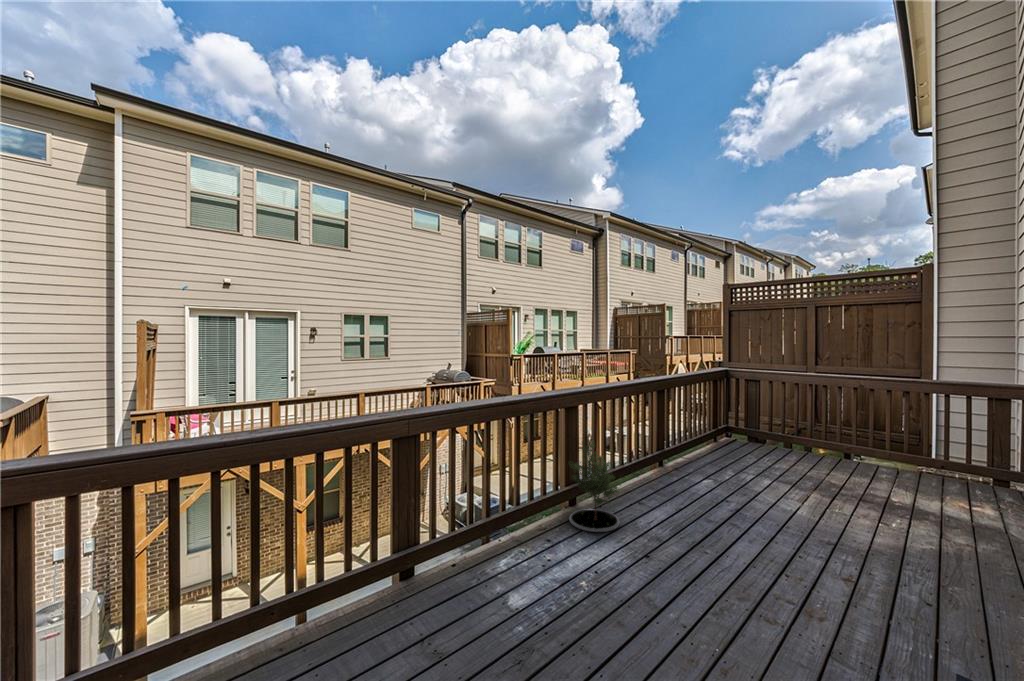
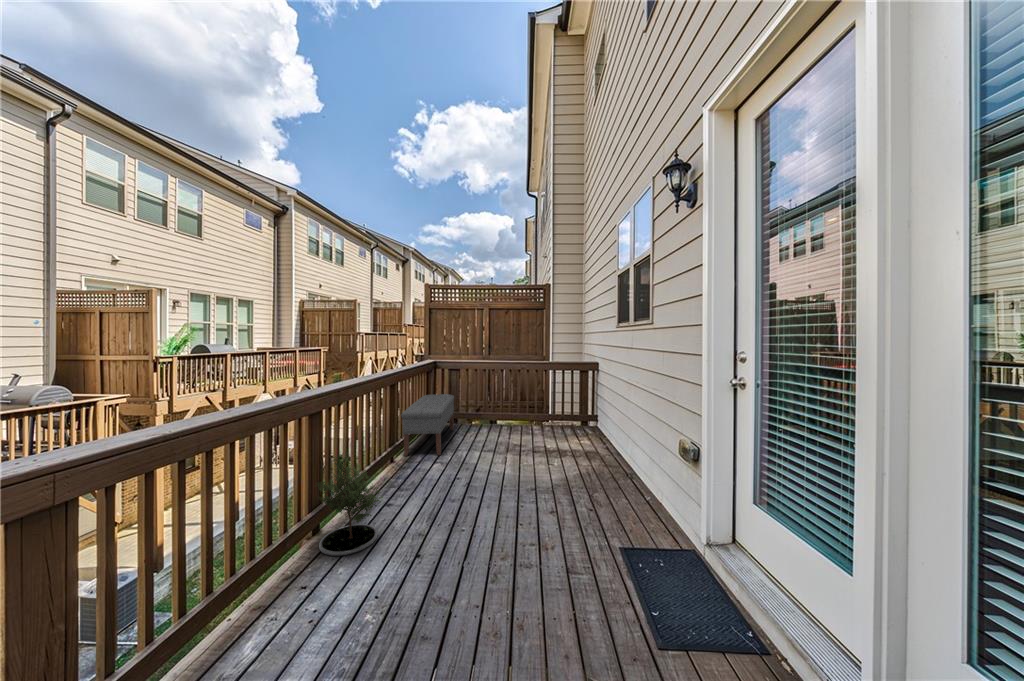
bench: none [674,406,750,474] -> present [401,394,454,456]

